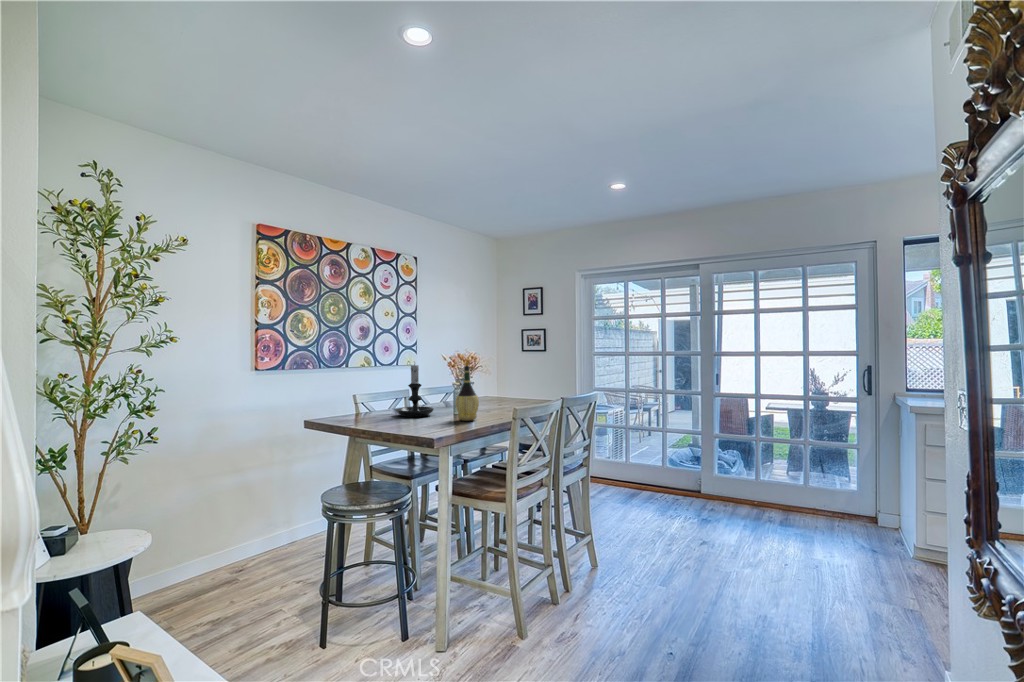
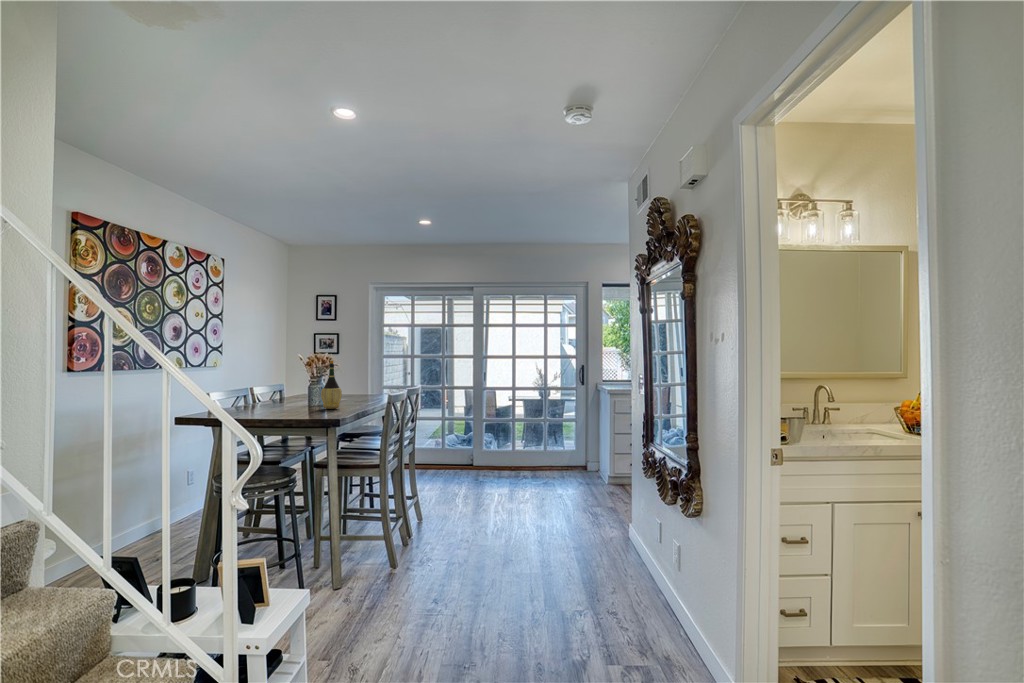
candle holder: present [395,364,434,417] -> none [254,360,293,409]

